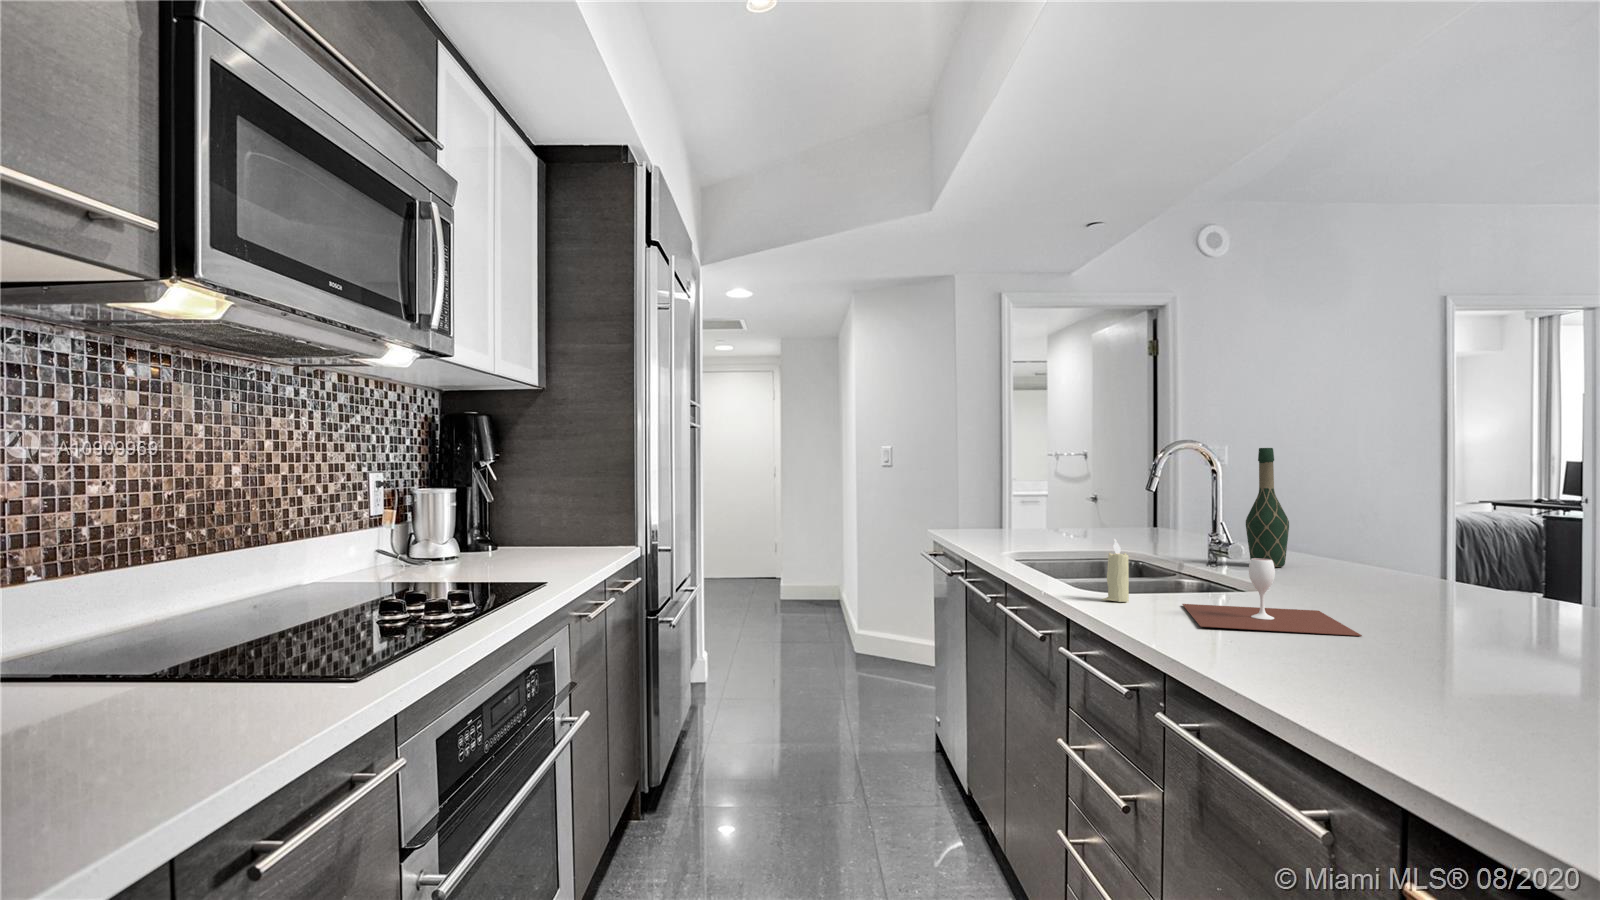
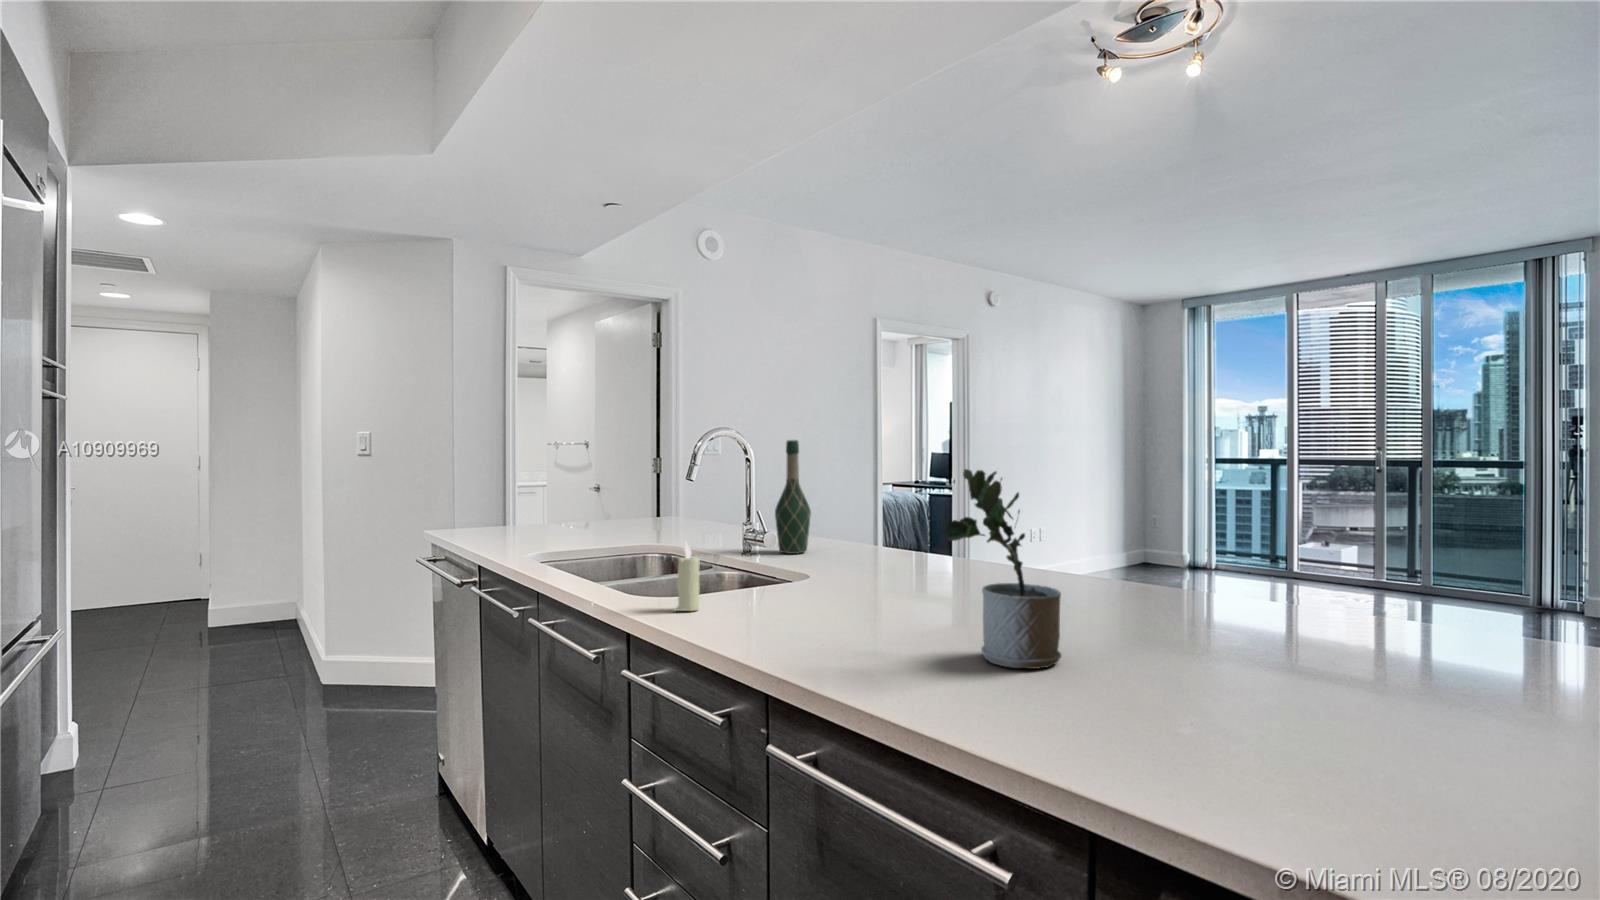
potted plant: none [1348,471,1512,687] -> present [947,469,1061,669]
wine glass: present [1182,558,1362,636] -> none [752,554,921,634]

